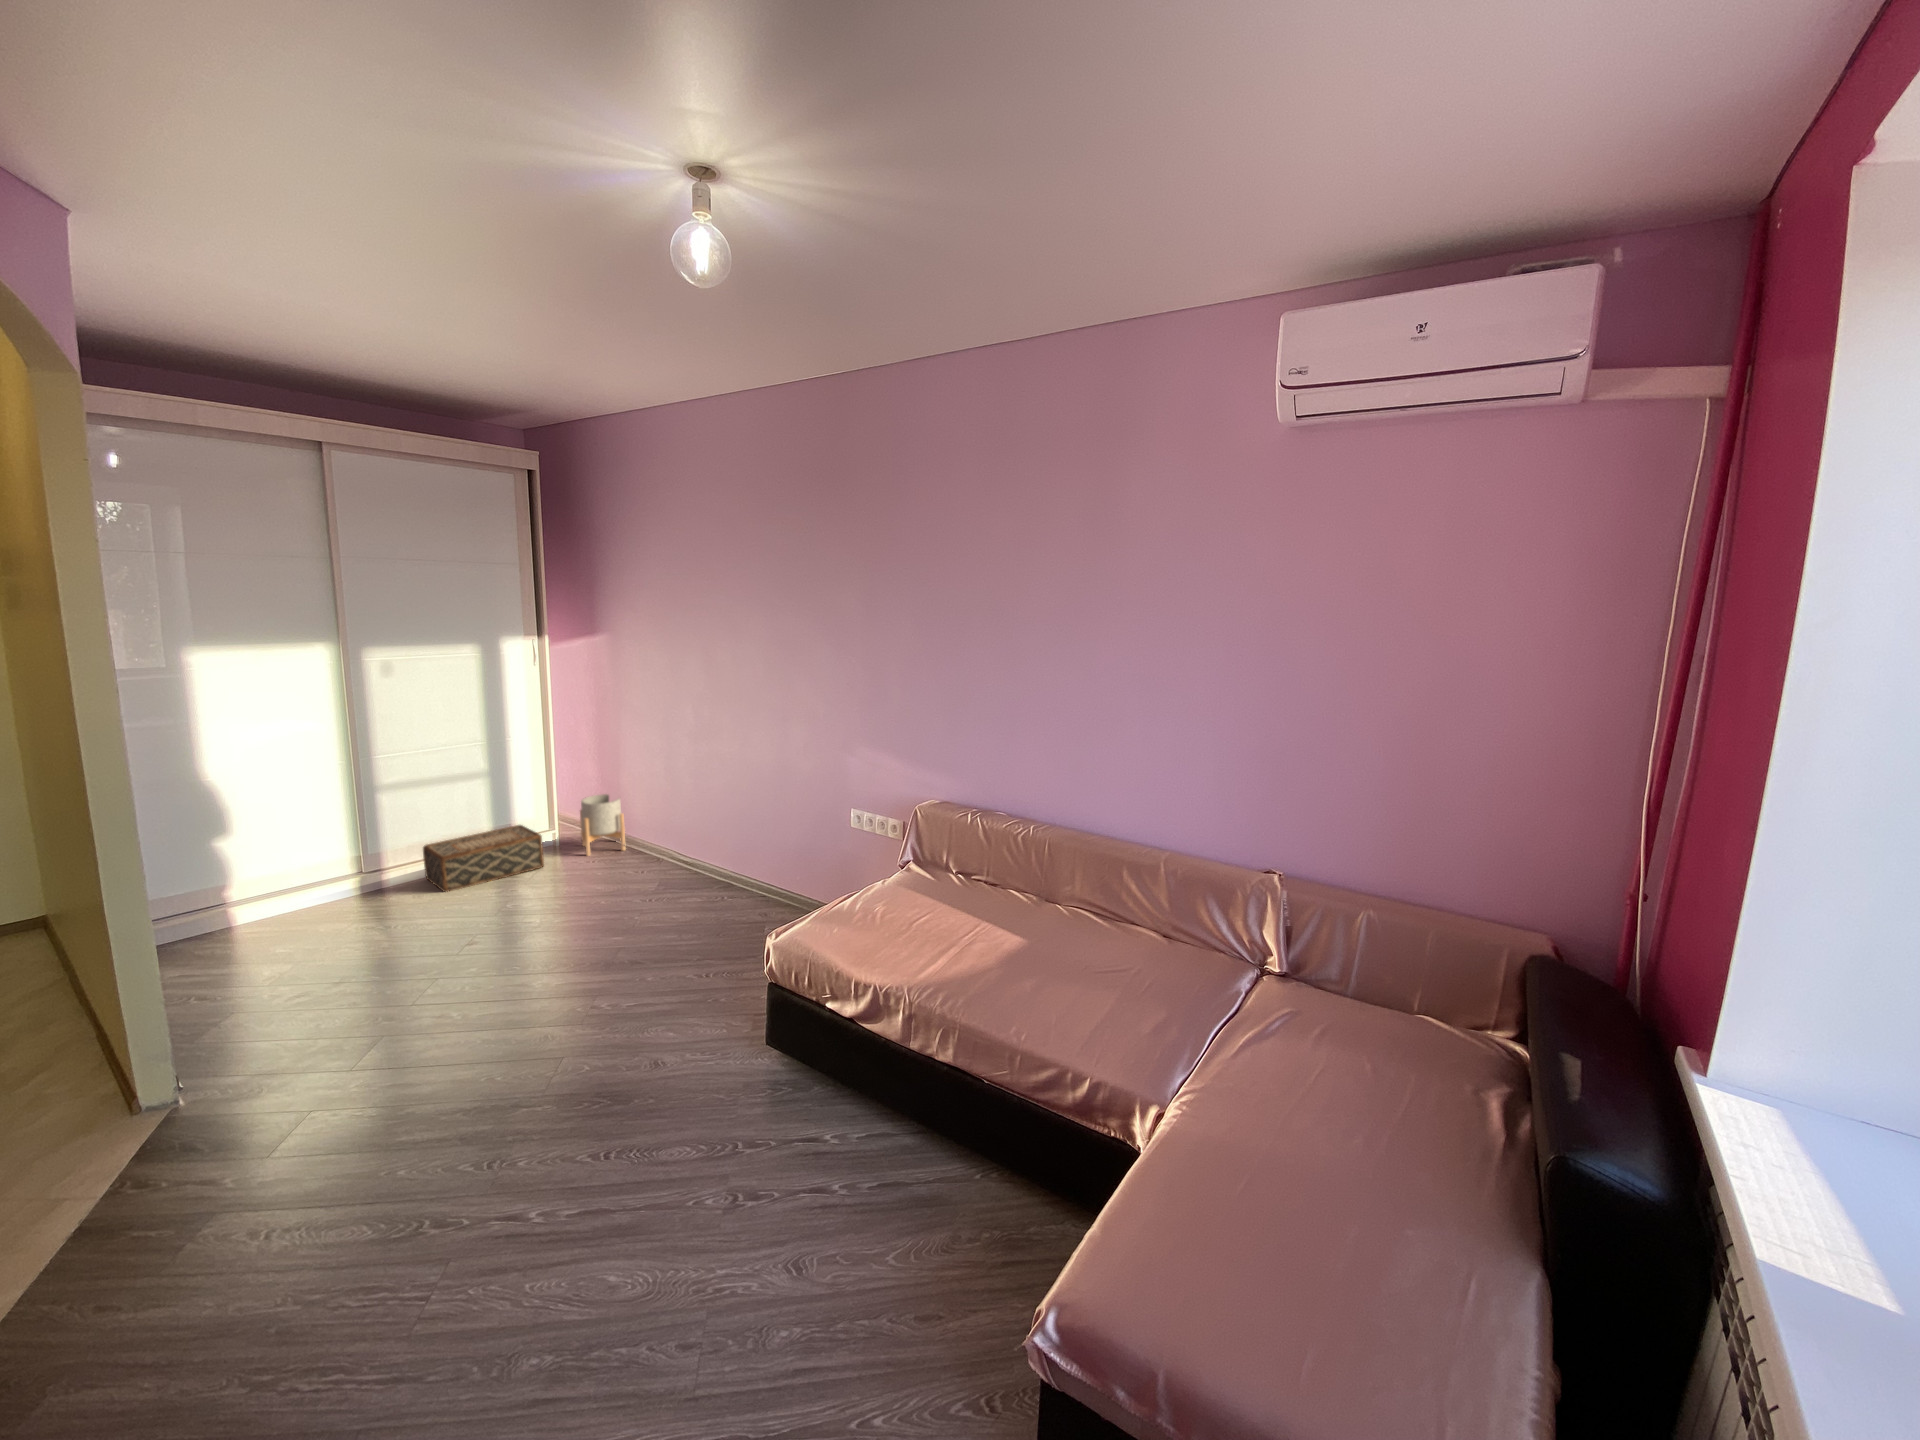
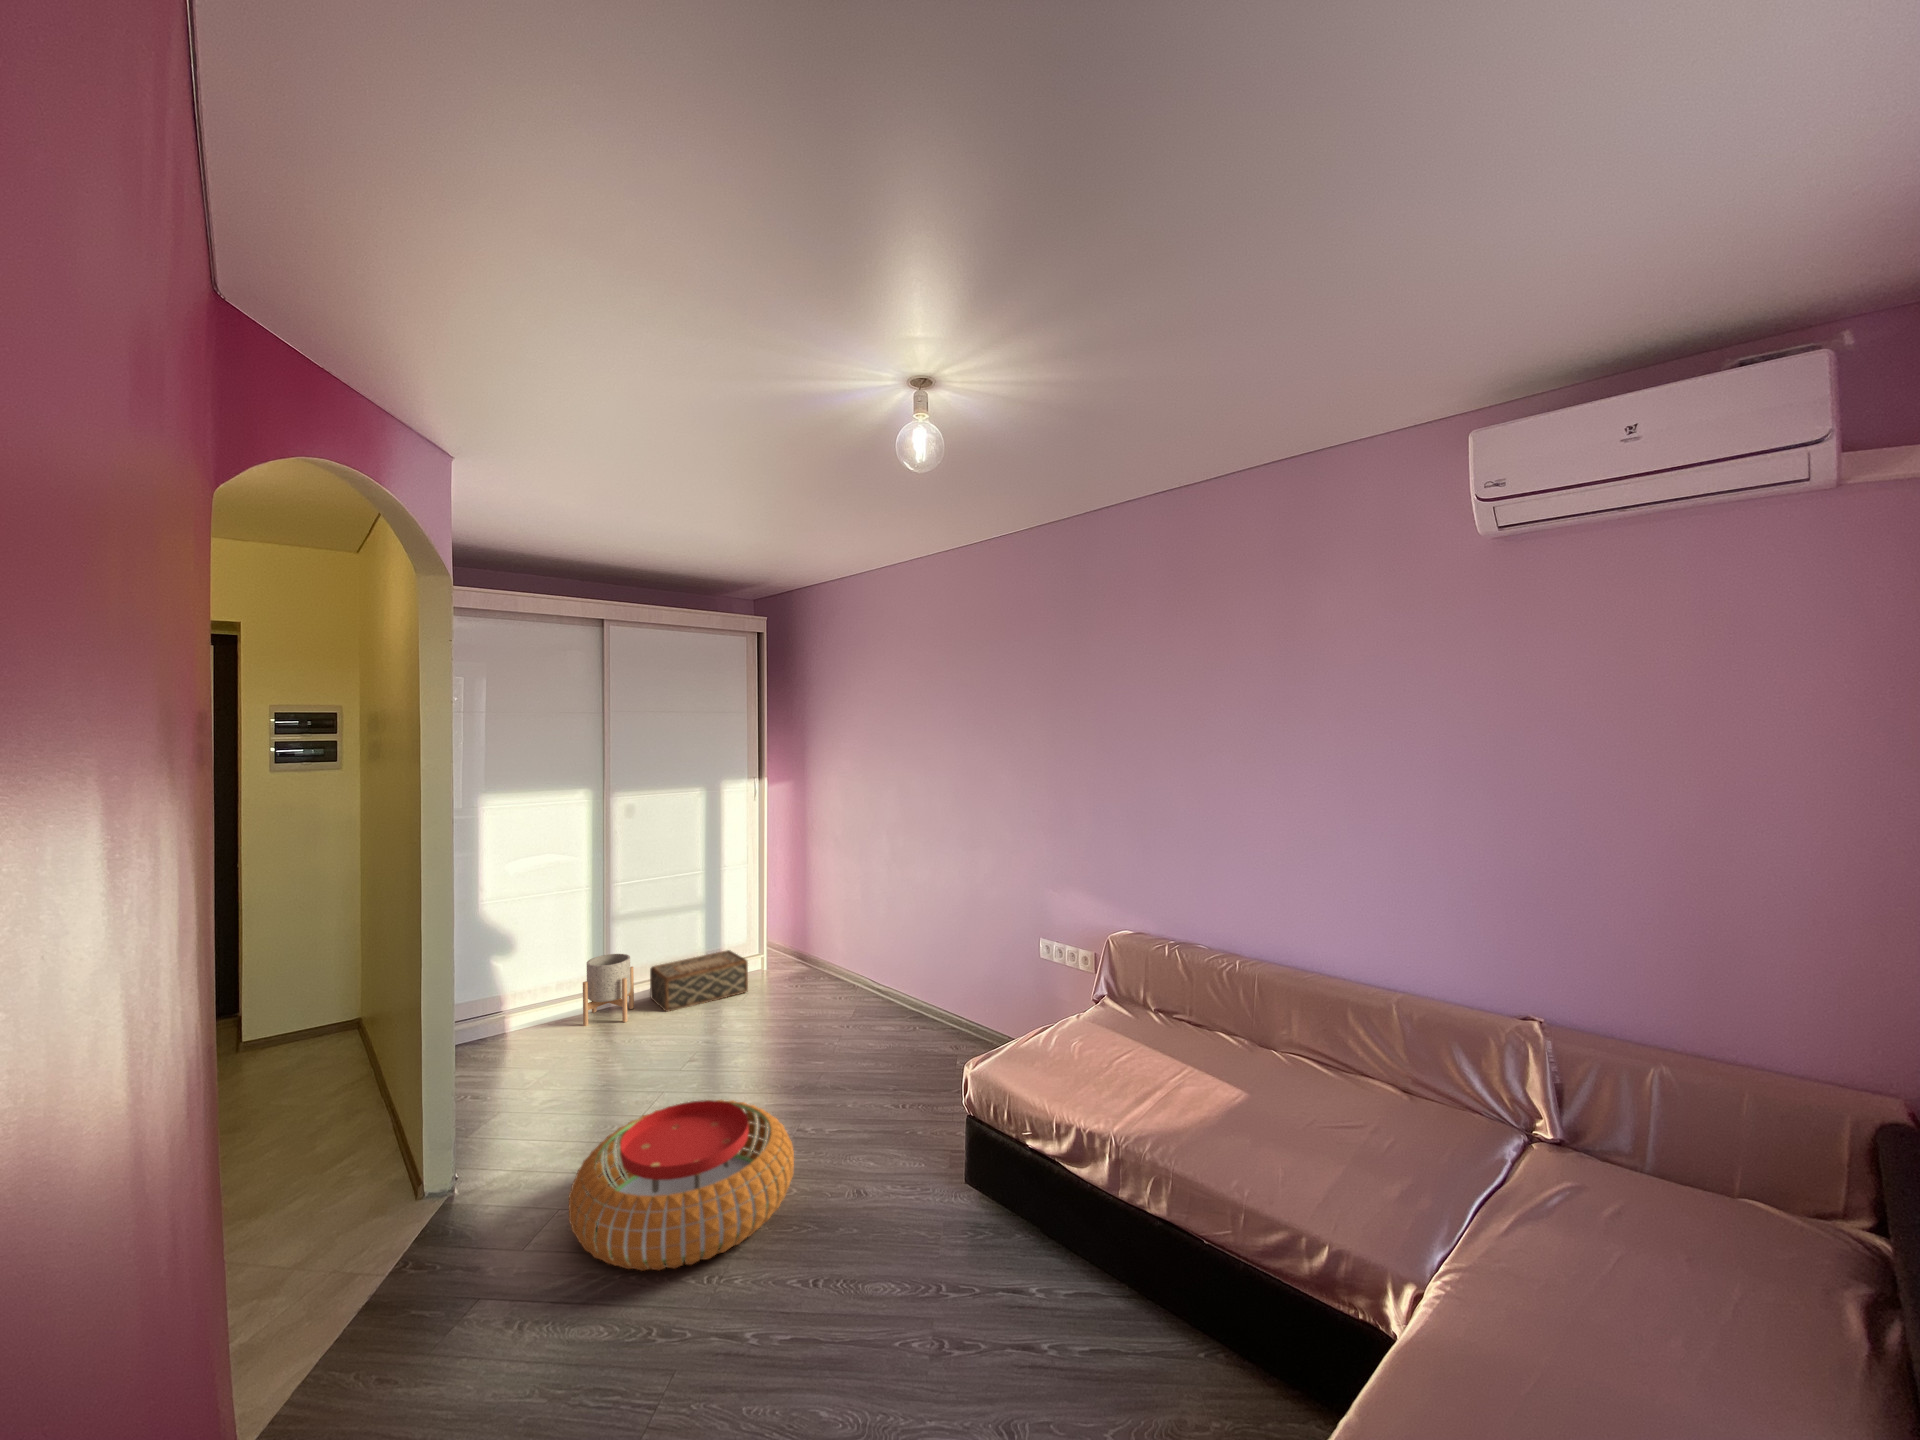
planter: present [580,794,626,856] -> present [583,954,634,1026]
pouf: none [306,985,585,1170] -> present [568,1100,794,1271]

